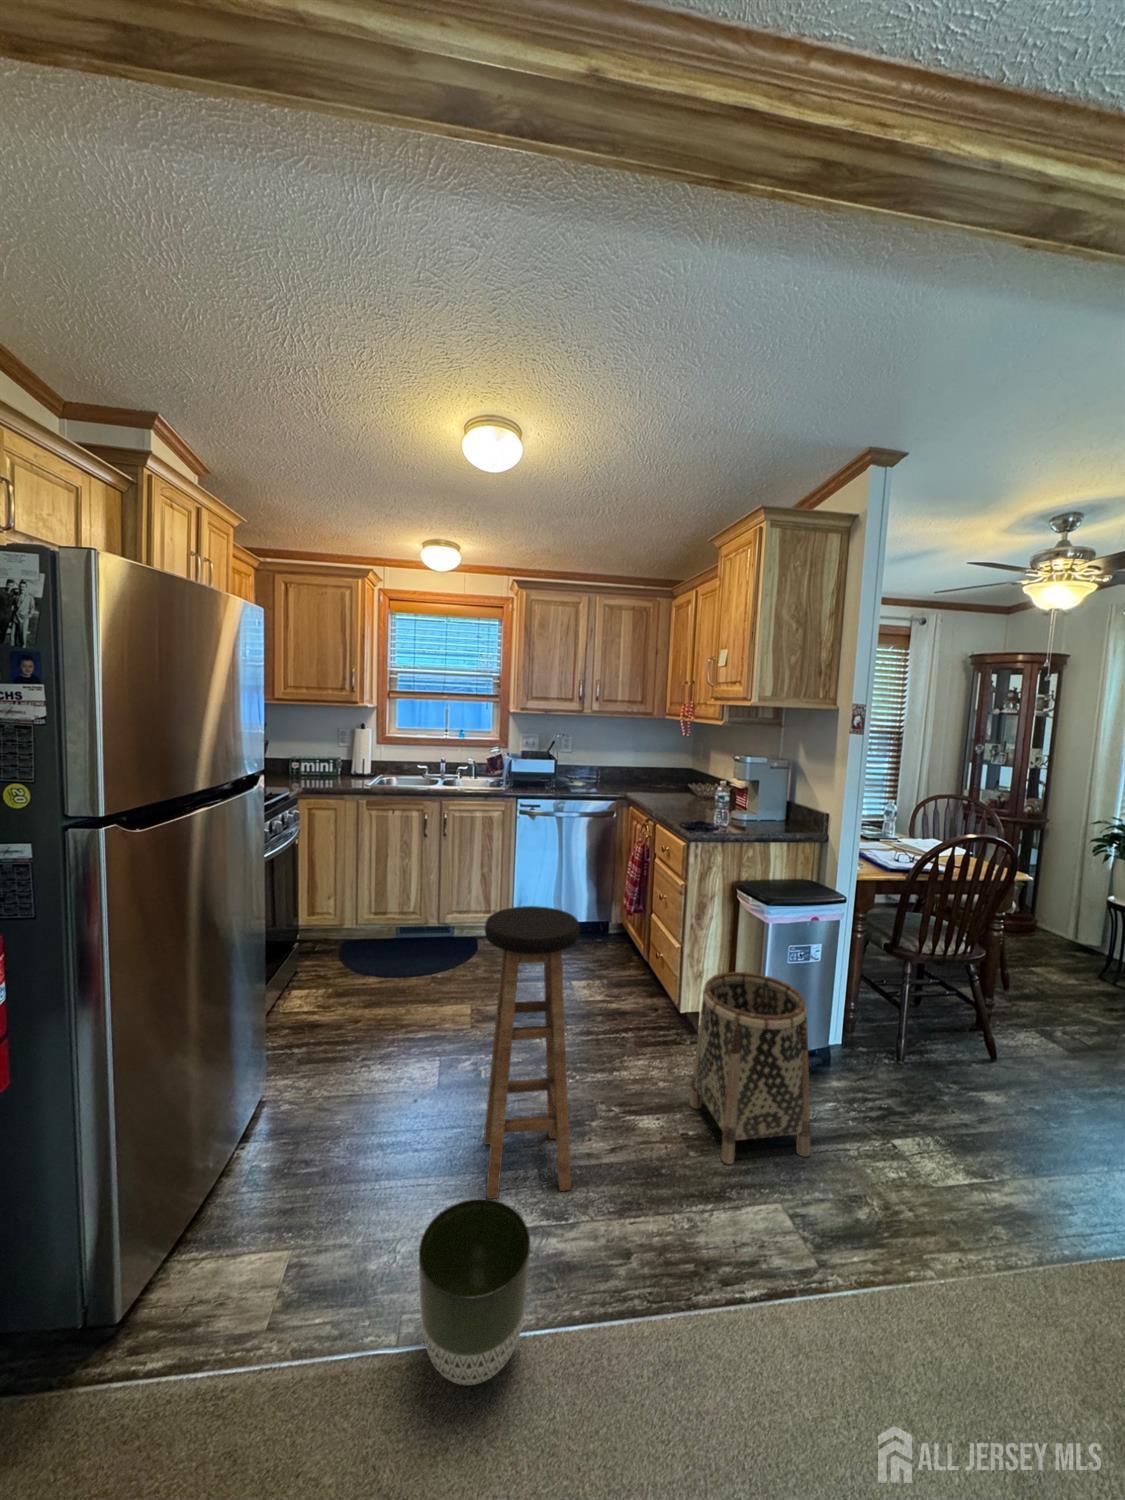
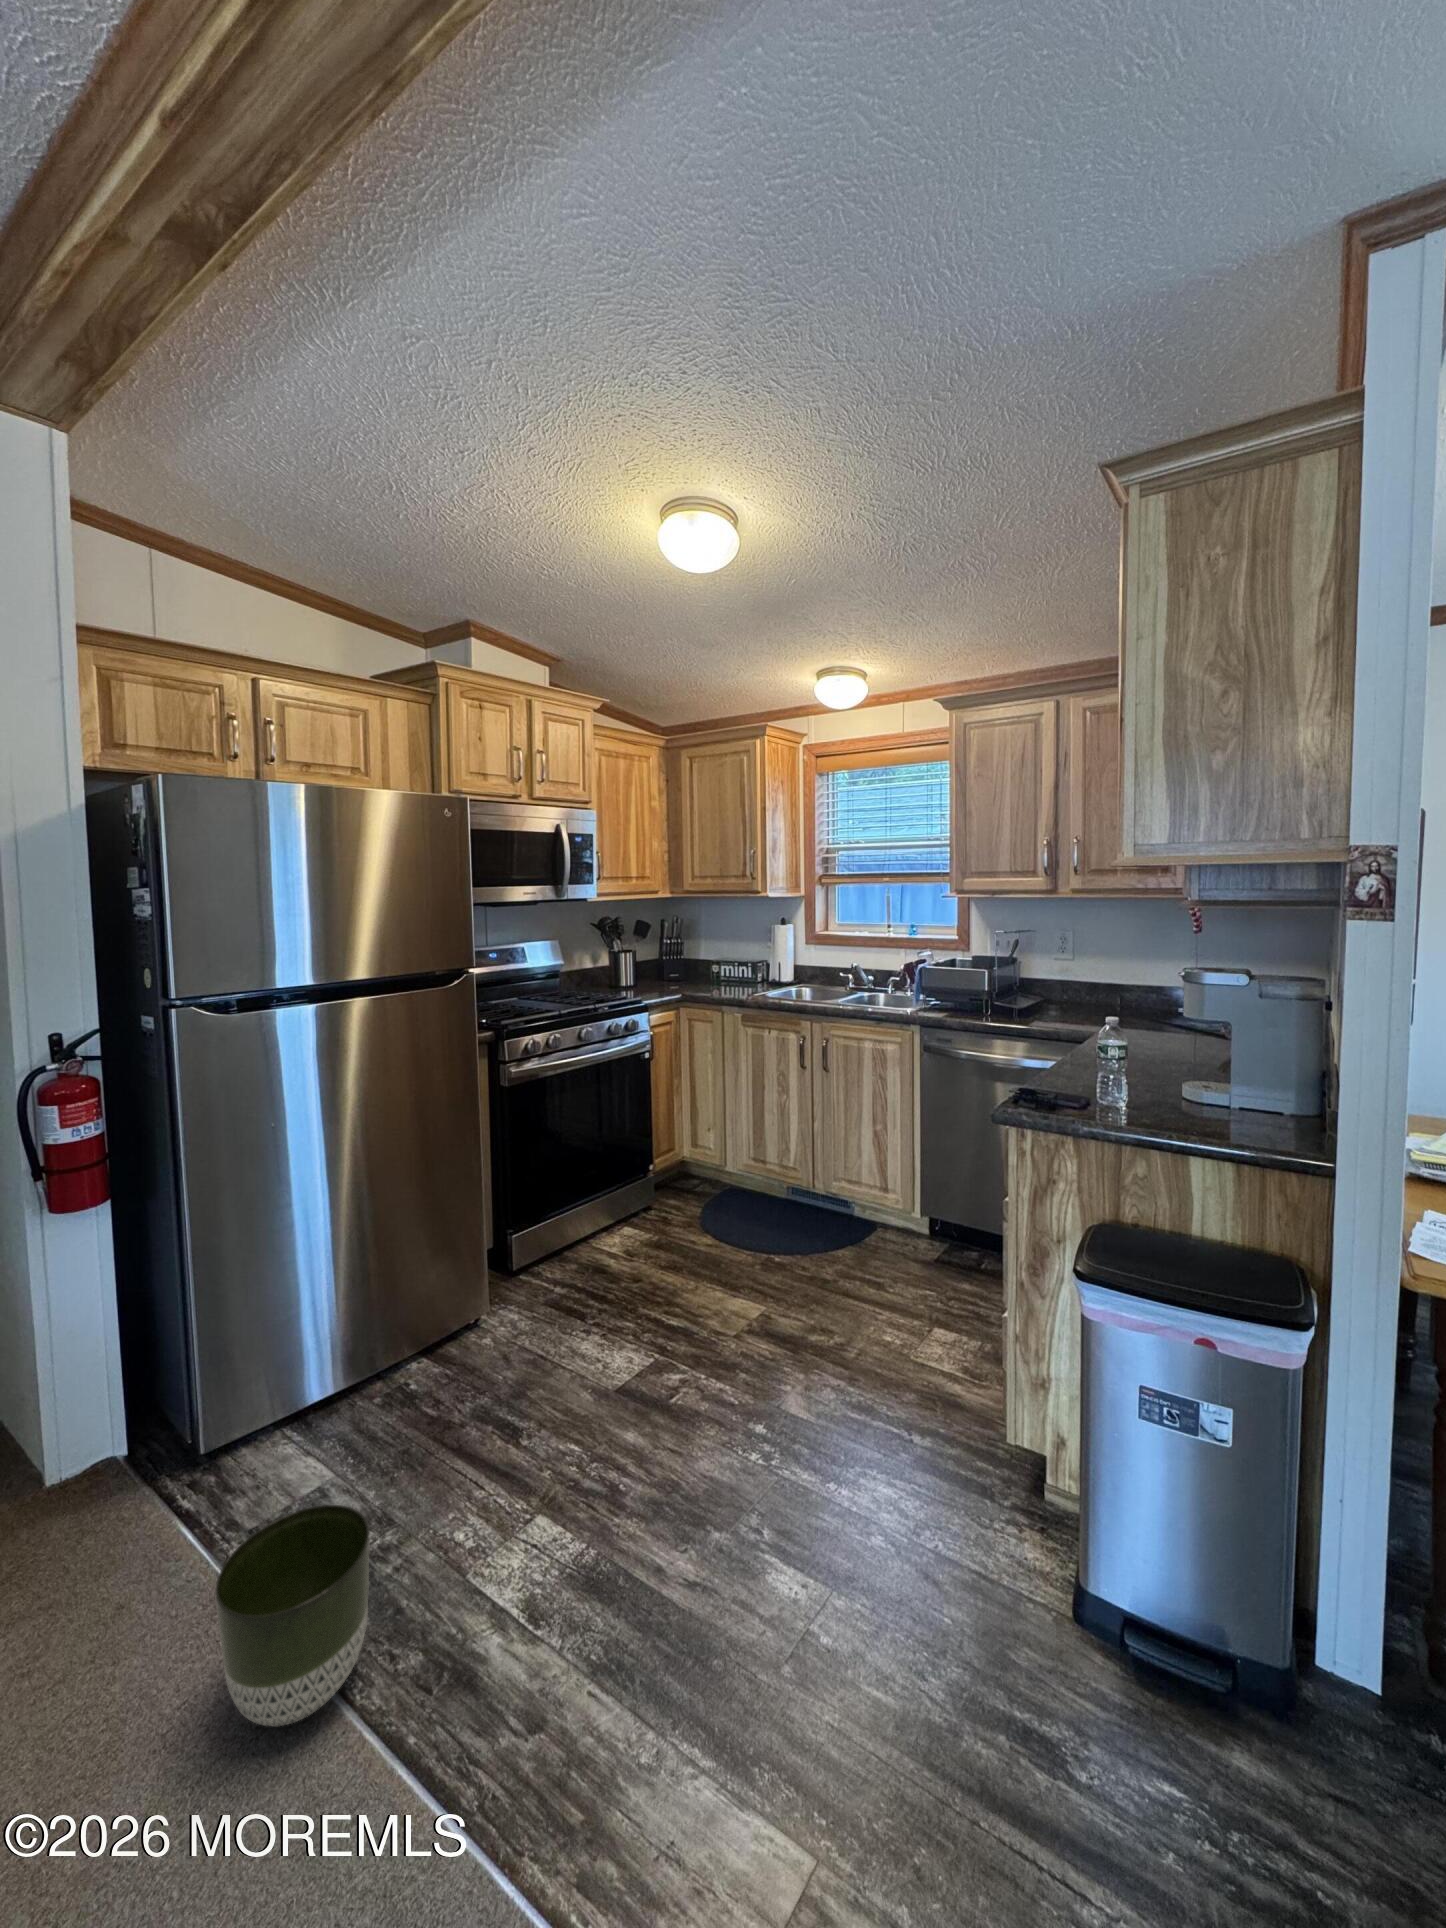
bar stool: present [484,906,580,1199] -> none [506,1172,664,1599]
basket: present [690,972,810,1164] -> none [815,1377,1036,1831]

